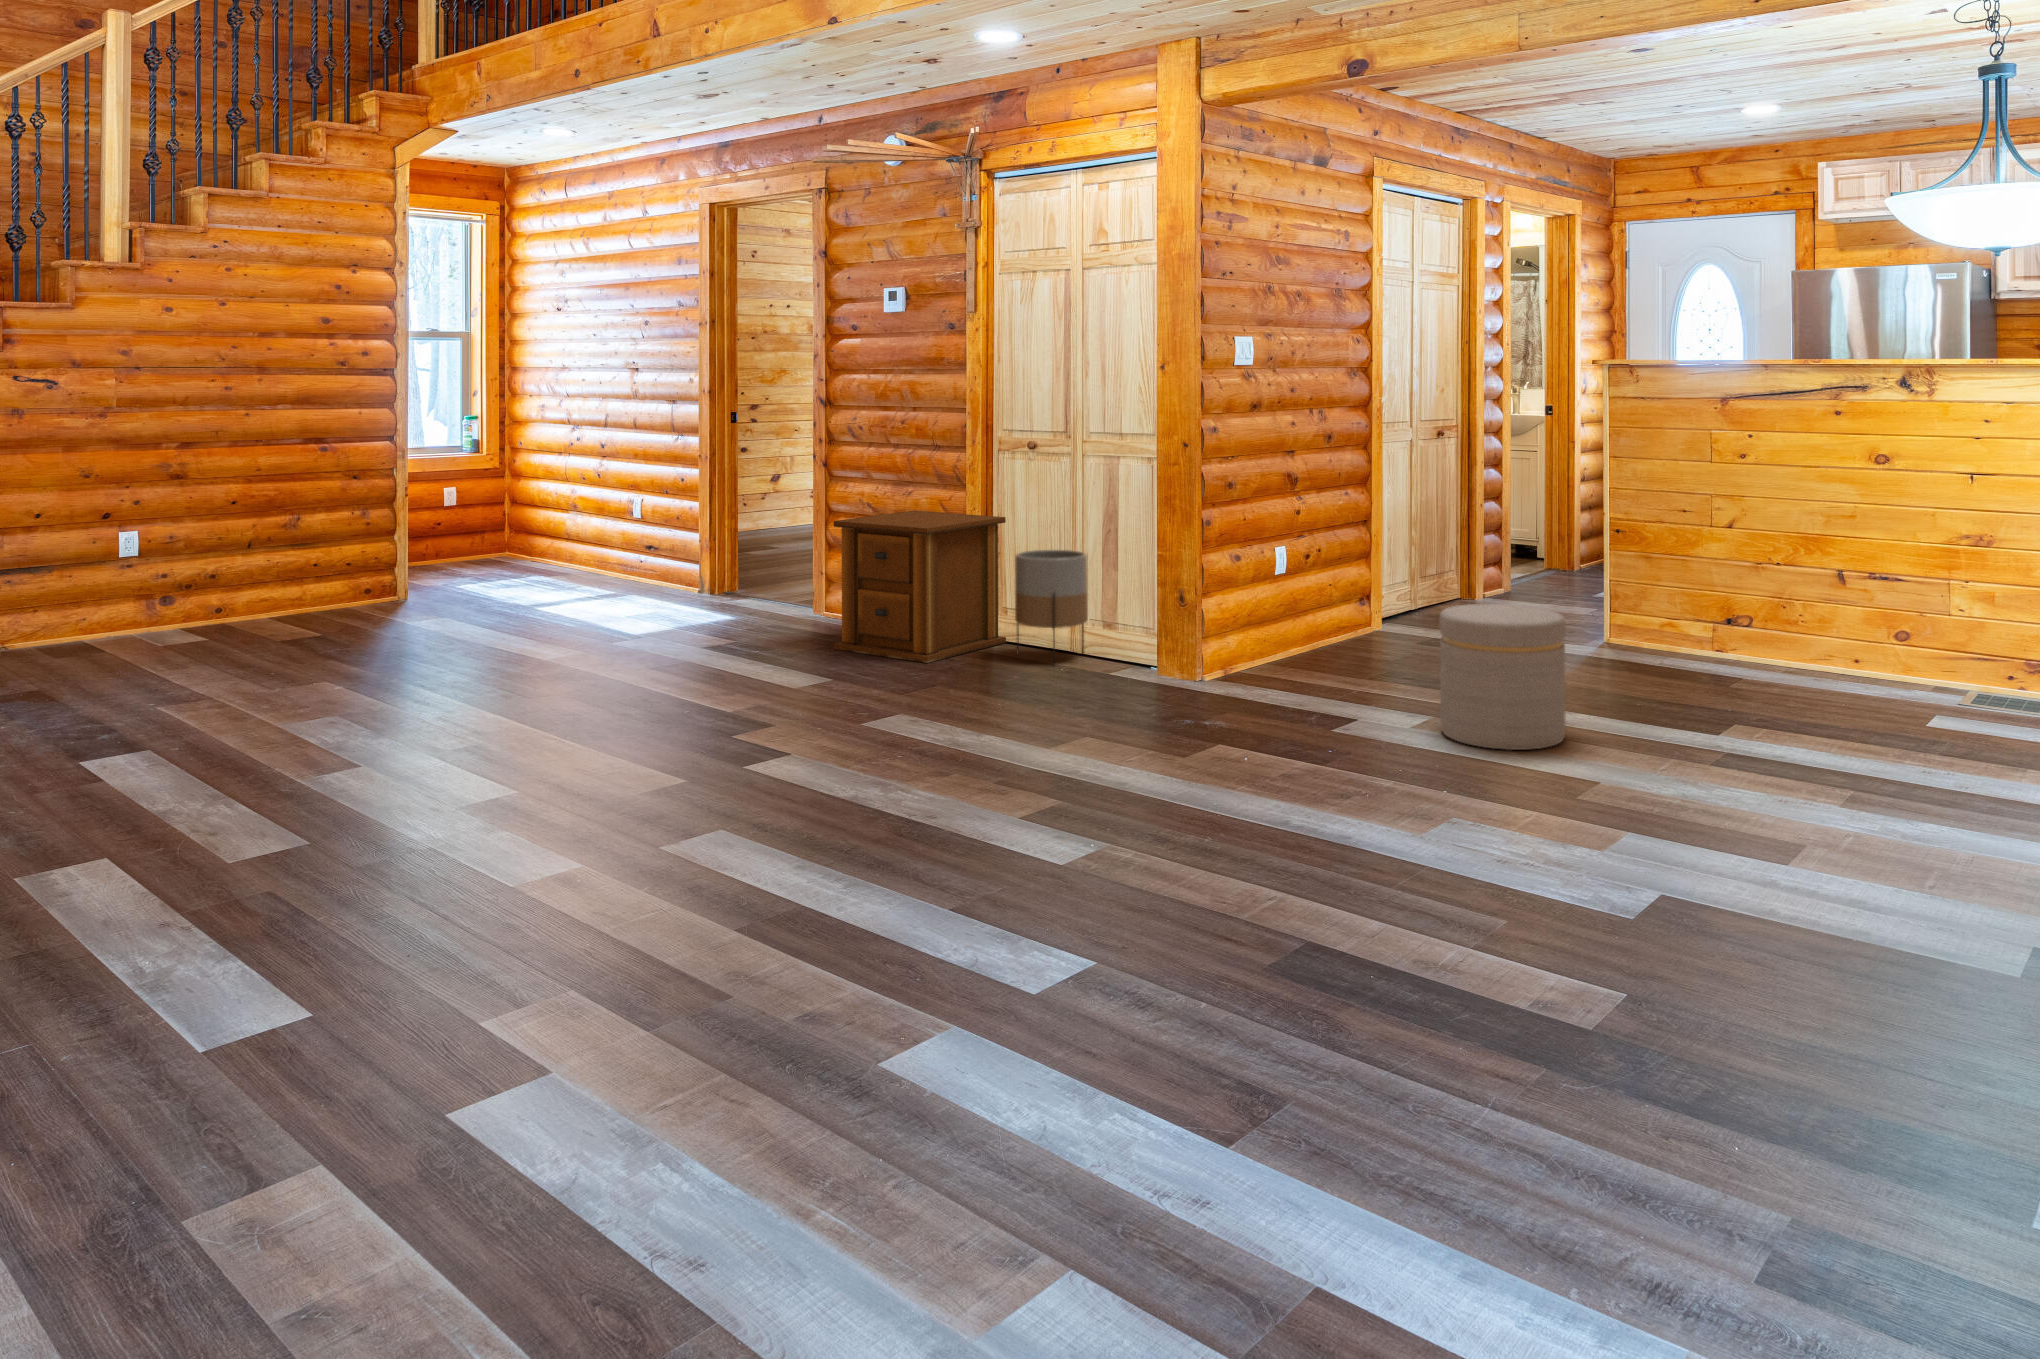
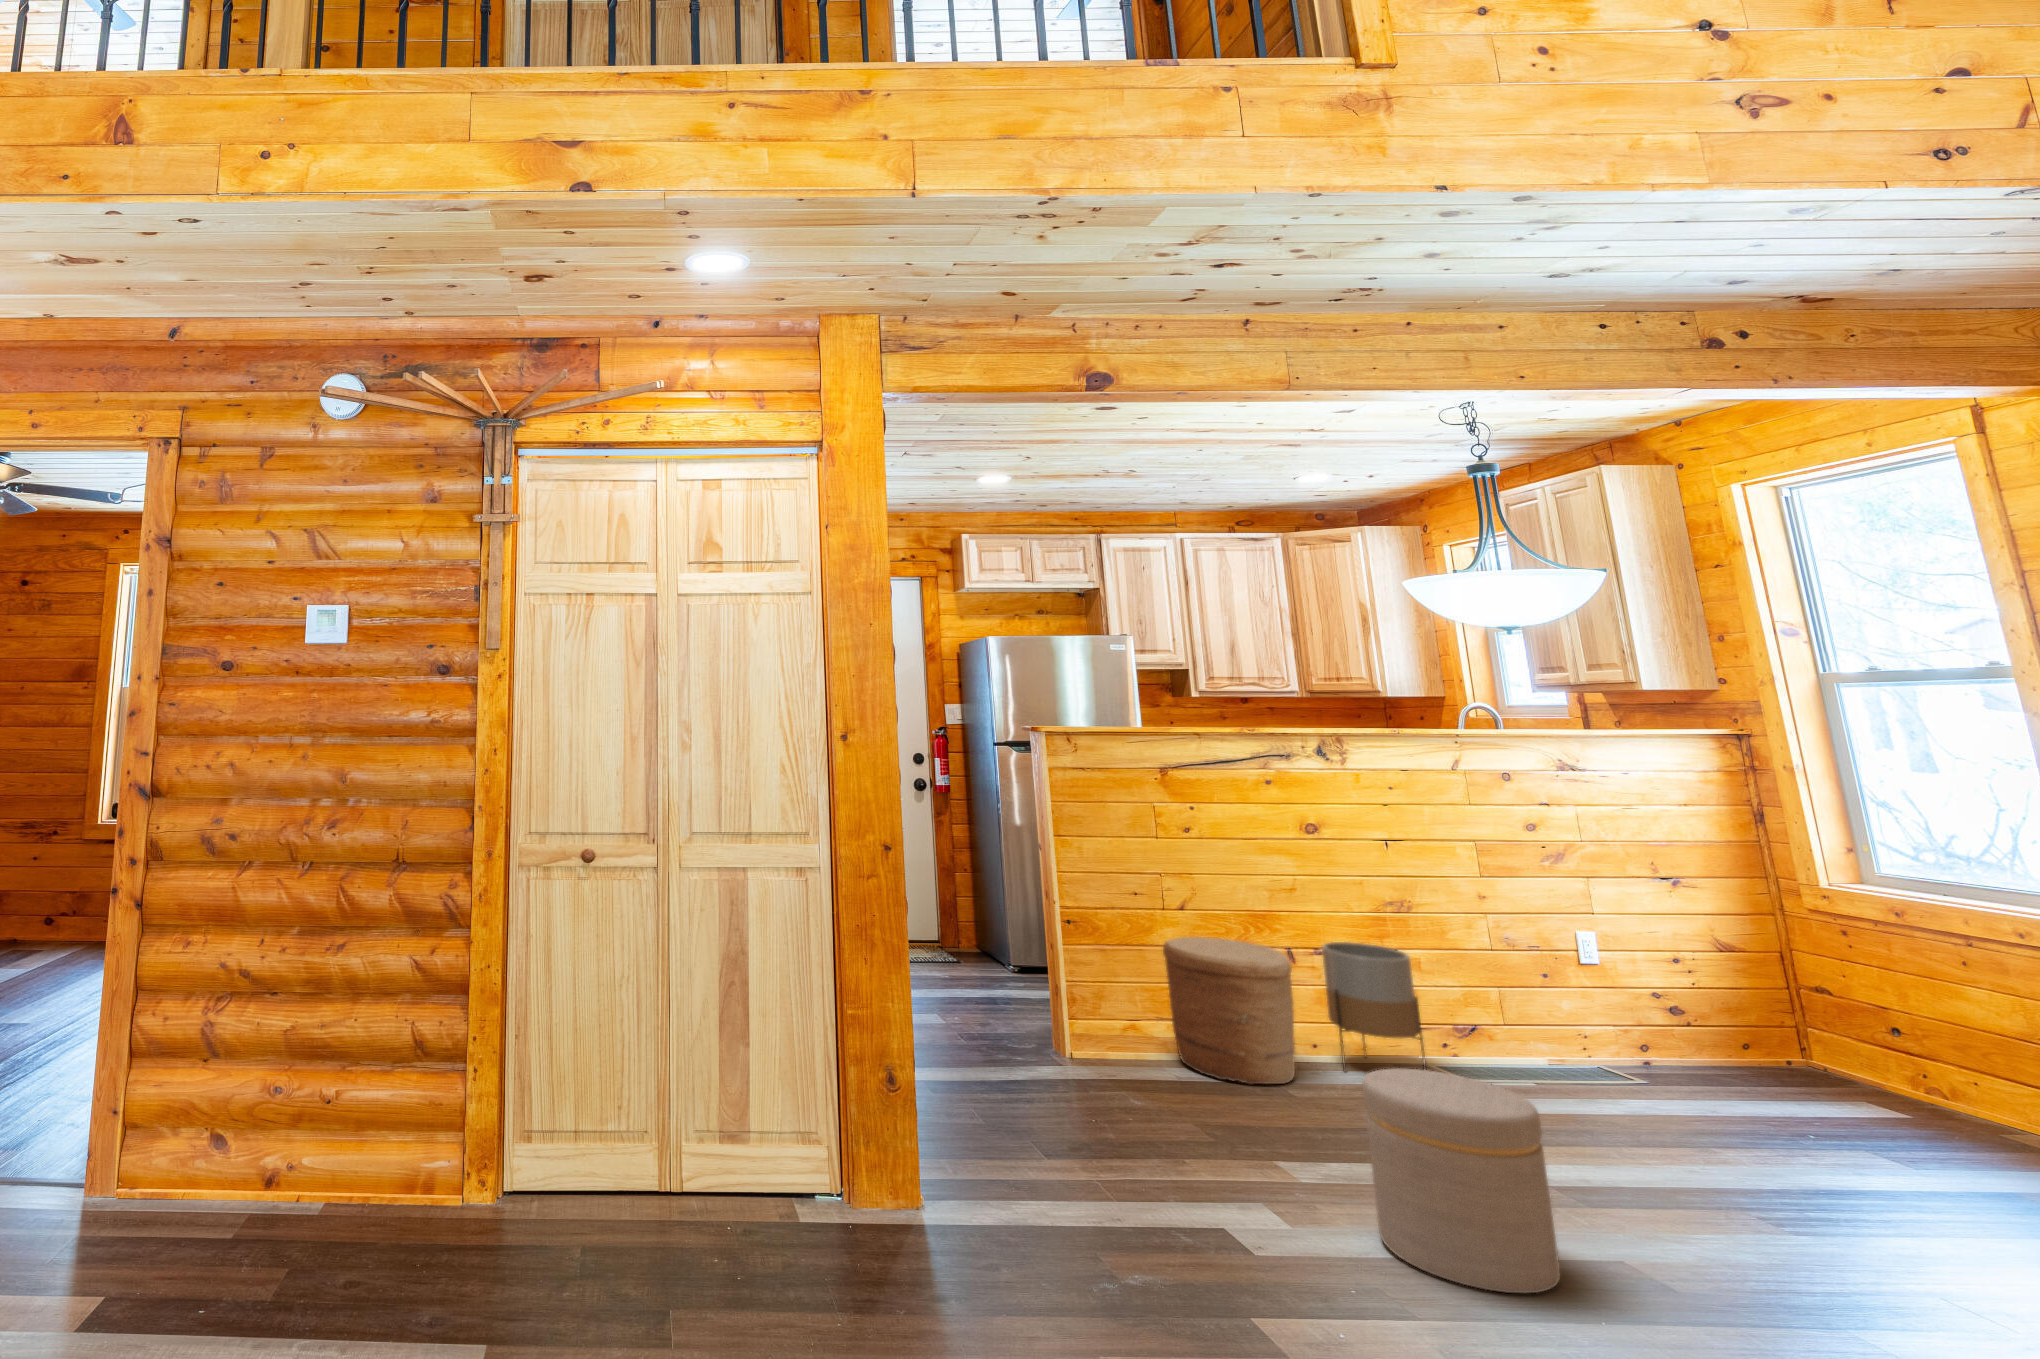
side table: present [834,511,1006,663] -> none [386,998,616,1323]
planter: present [1015,550,1088,664] -> present [1322,942,1426,1070]
woven basket: none [1653,554,1777,679] -> present [1163,937,1295,1085]

